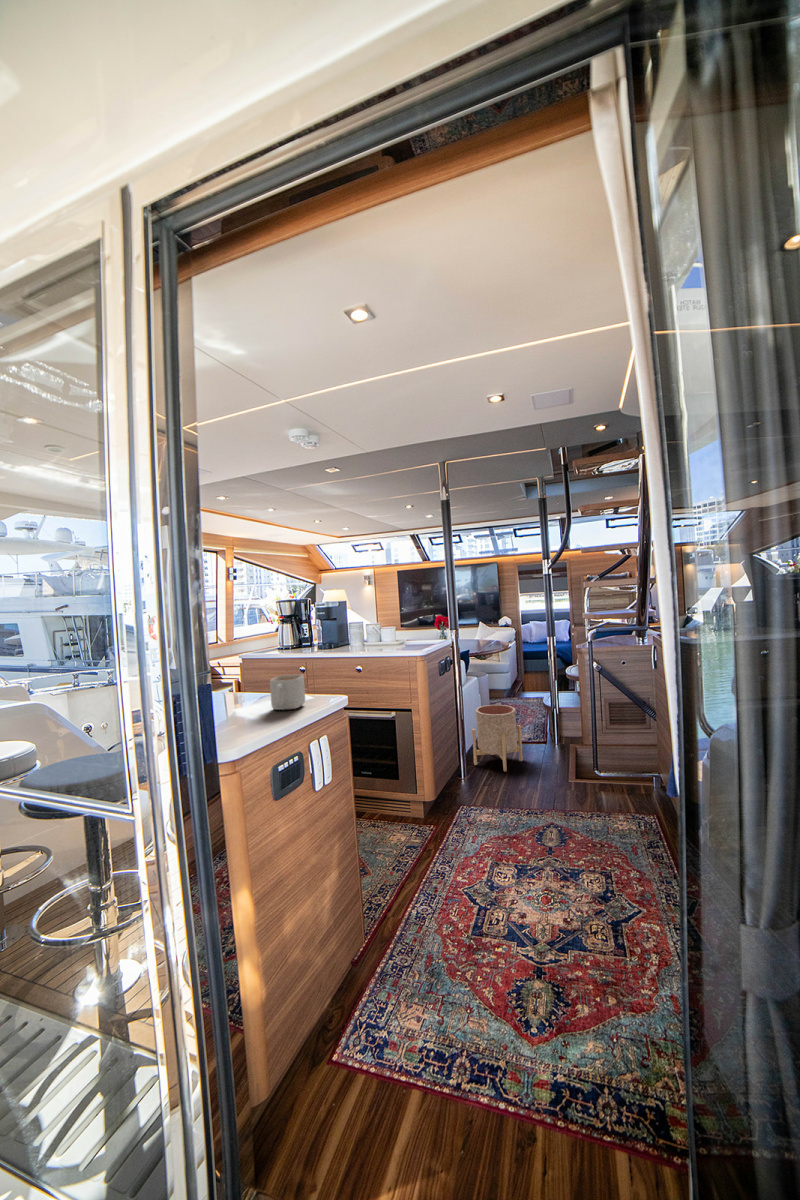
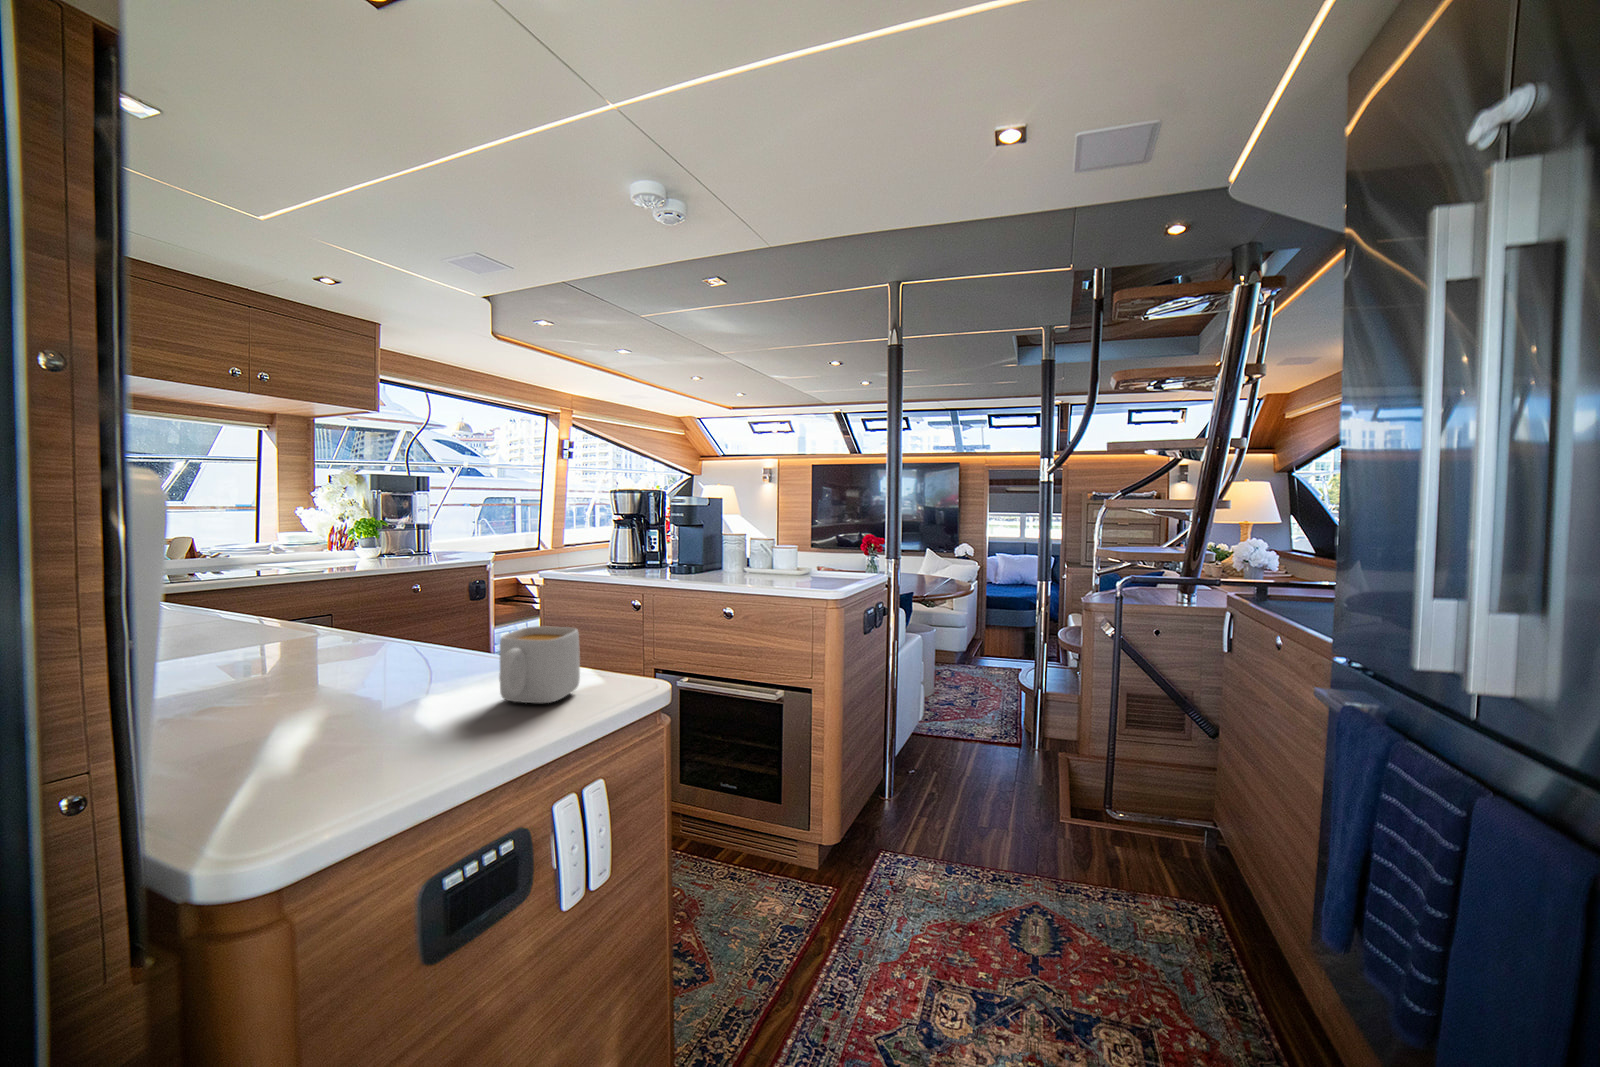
planter: present [472,705,523,771] -> none [906,682,986,793]

